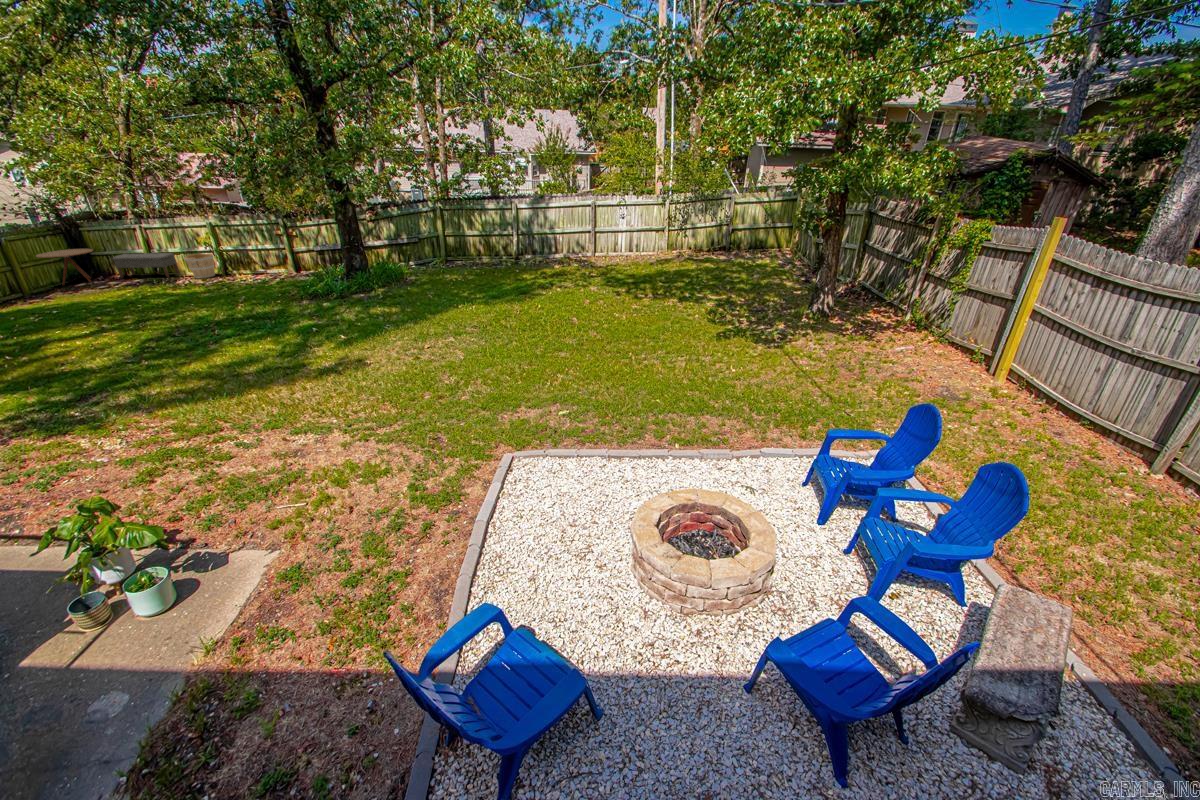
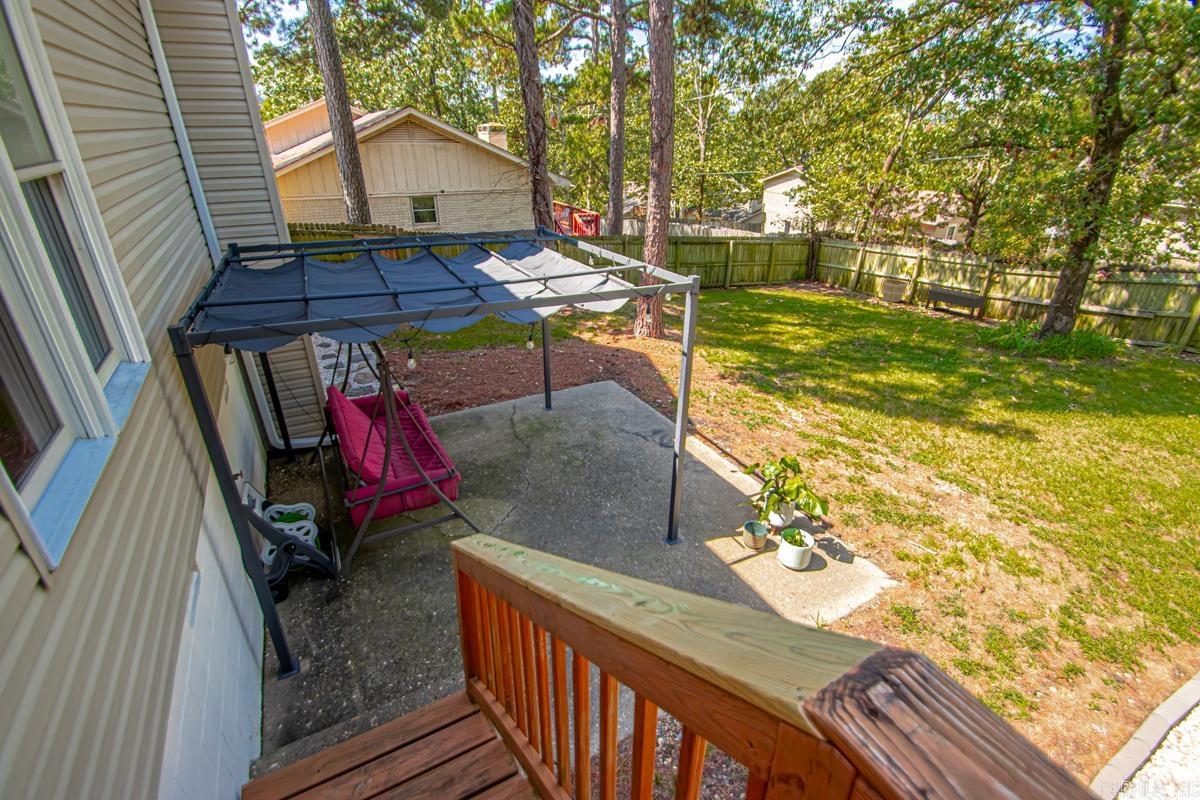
round table: present [36,249,93,285] -> none [788,258,823,285]
bench: present [112,253,179,278] -> present [925,287,985,319]

